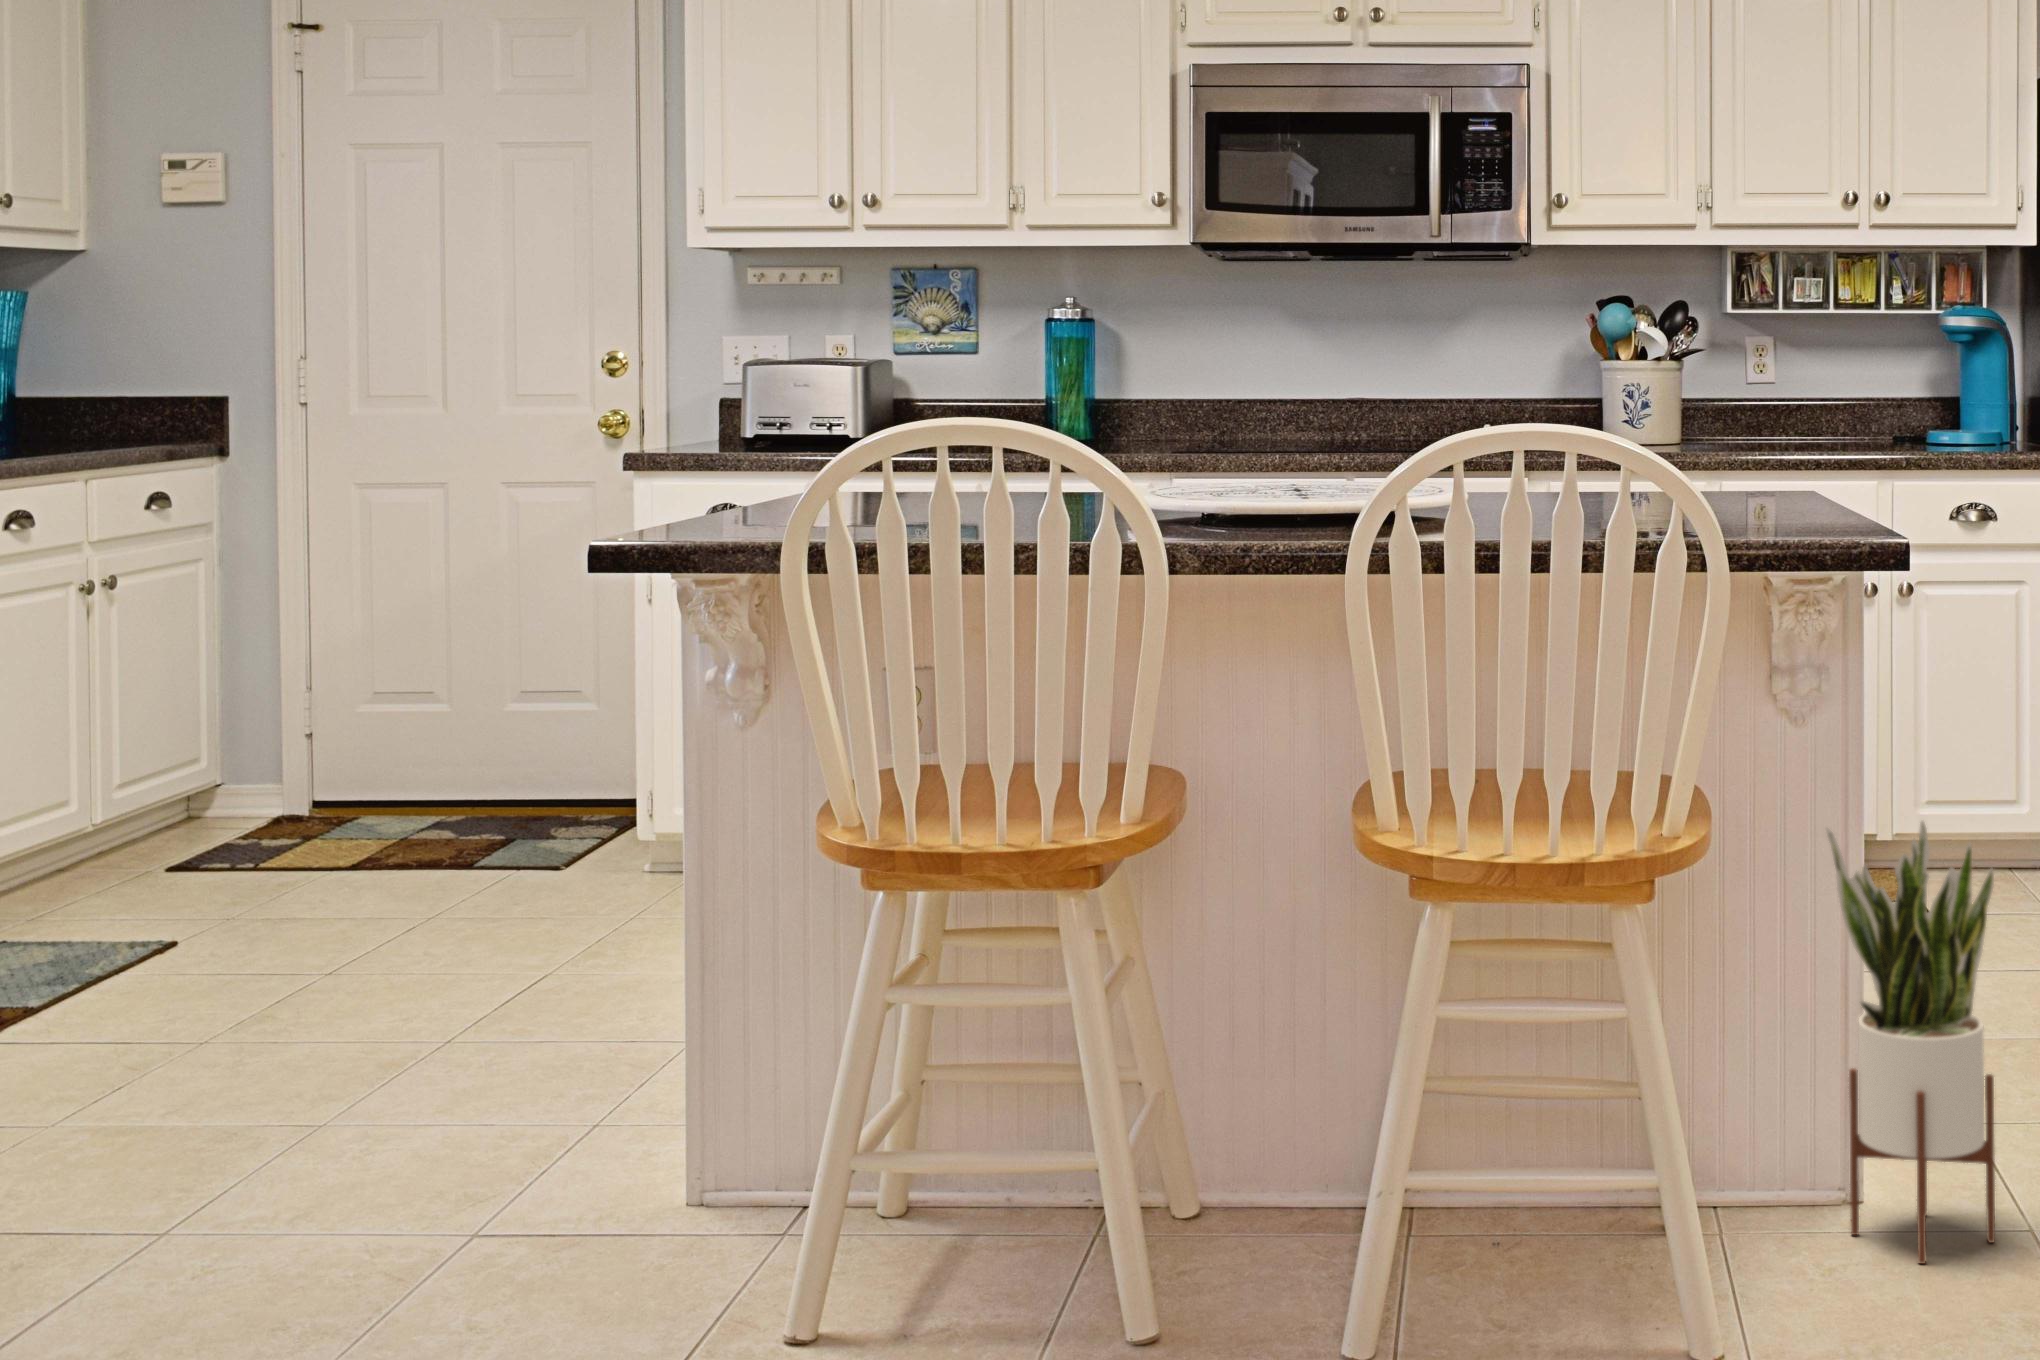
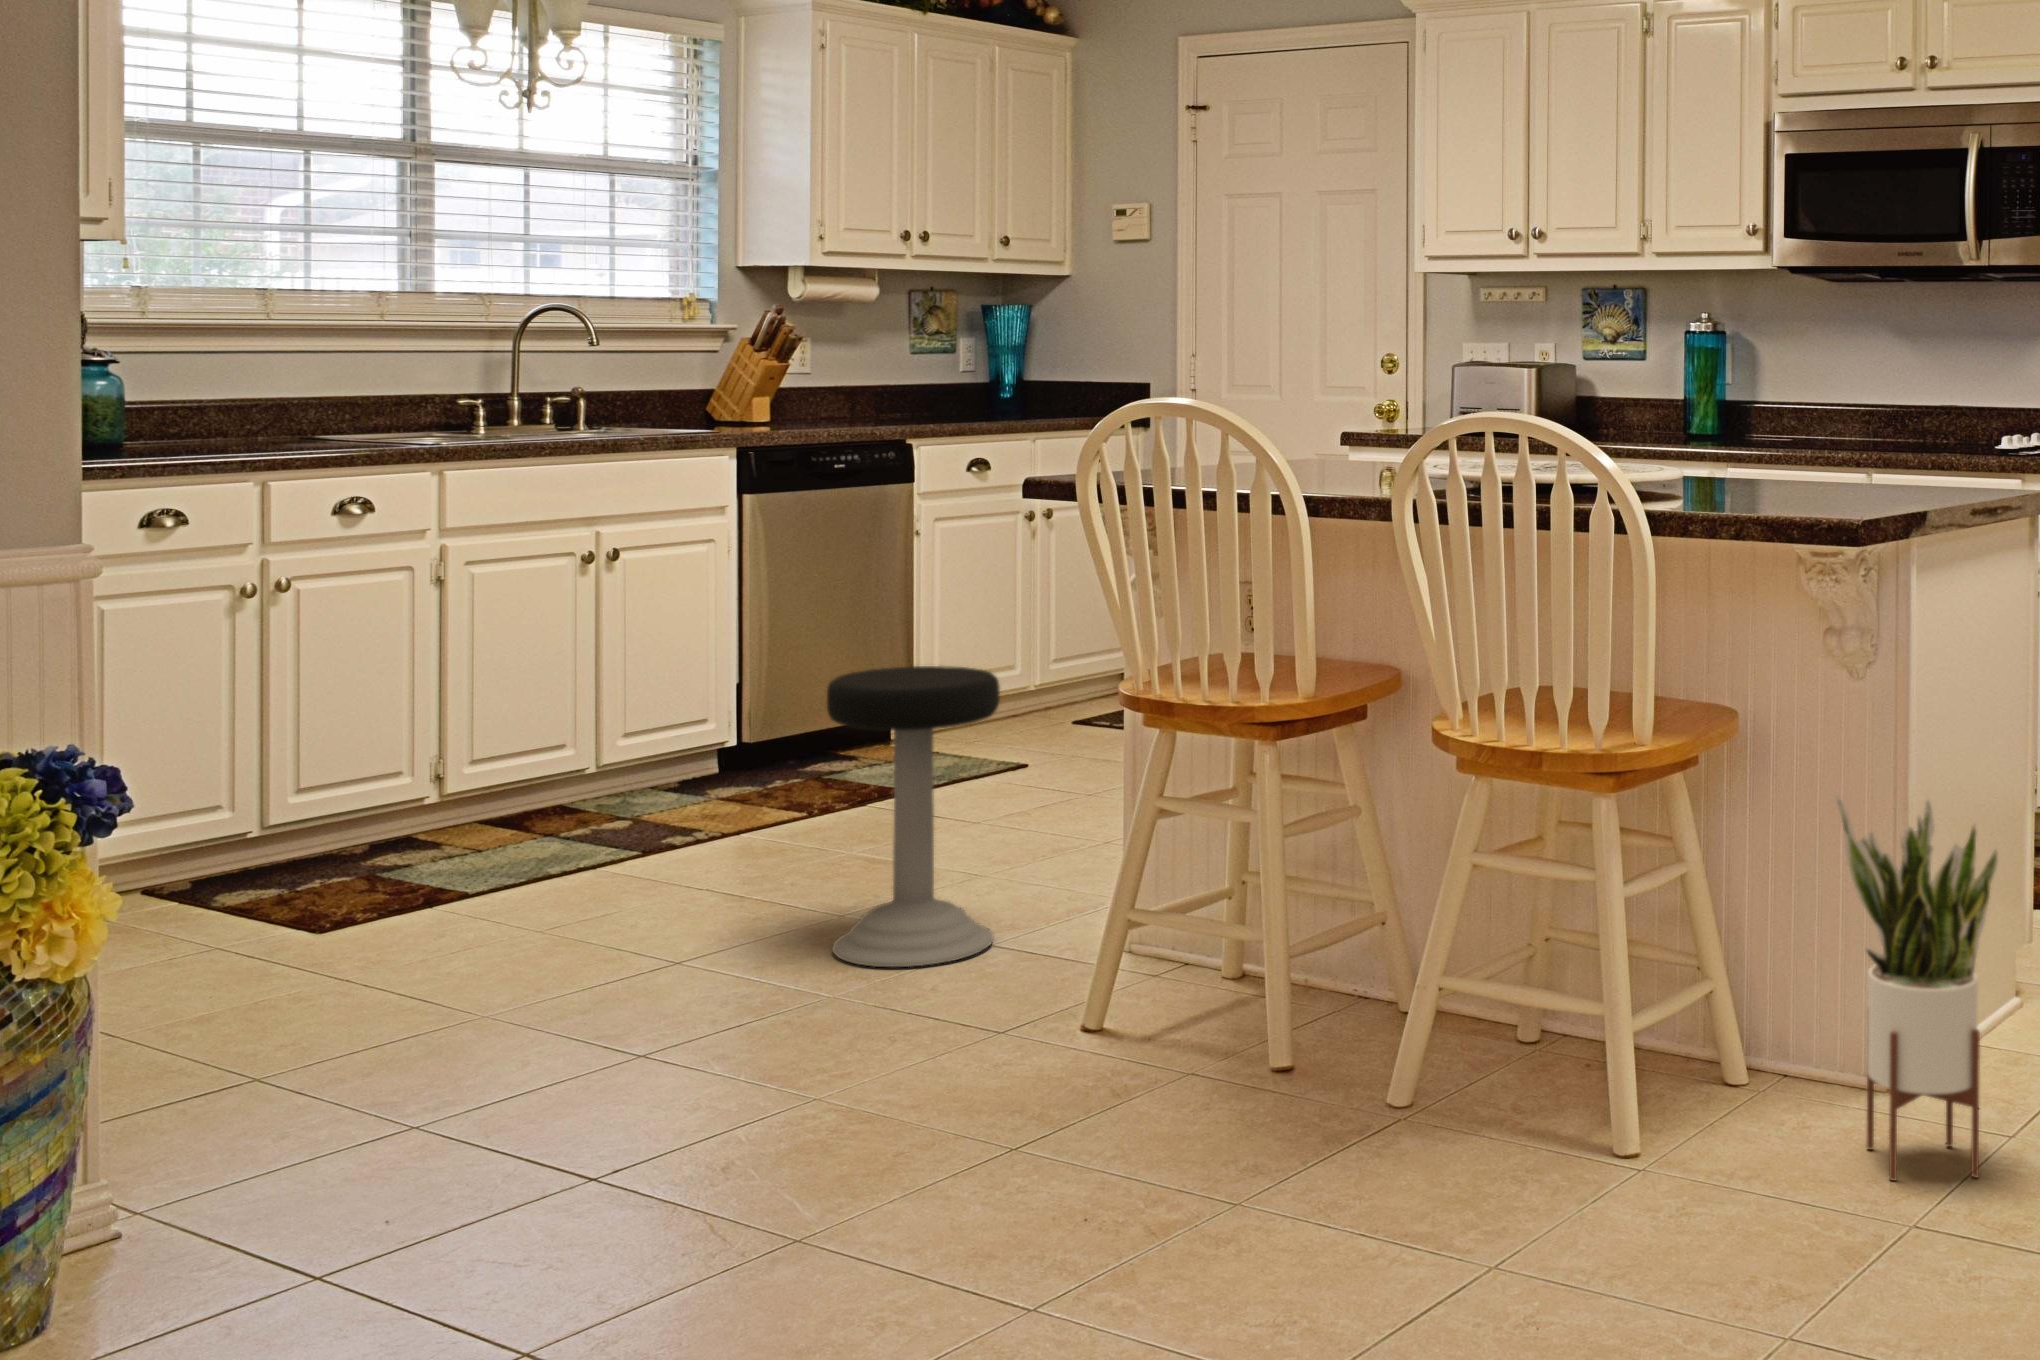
stool: none [188,797,462,1259] -> present [827,666,1000,967]

